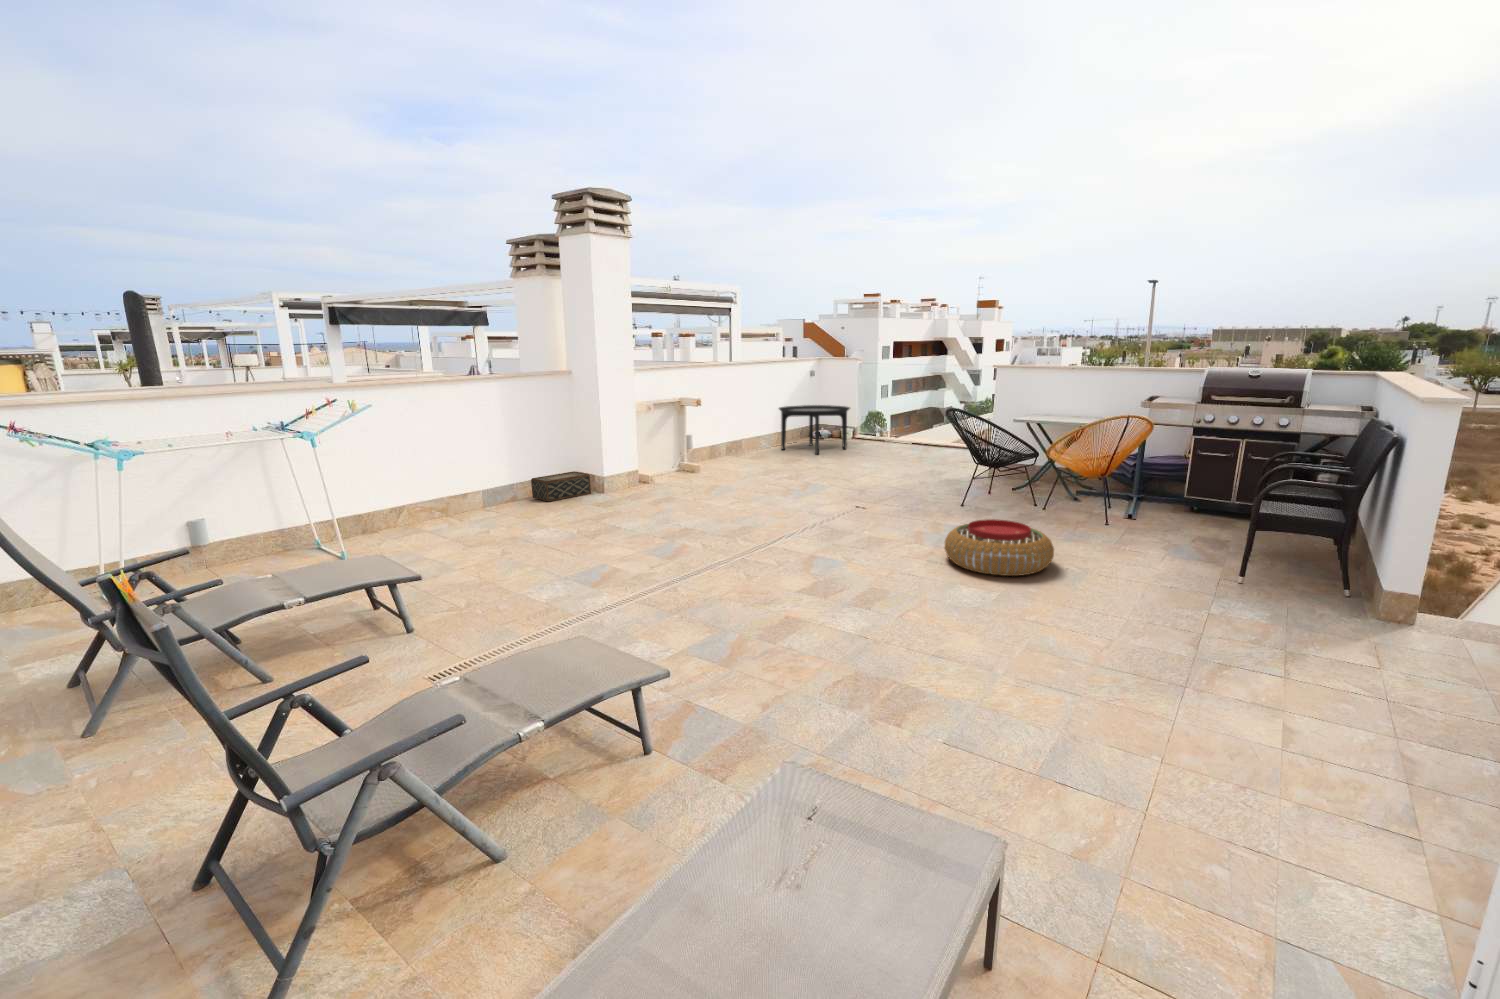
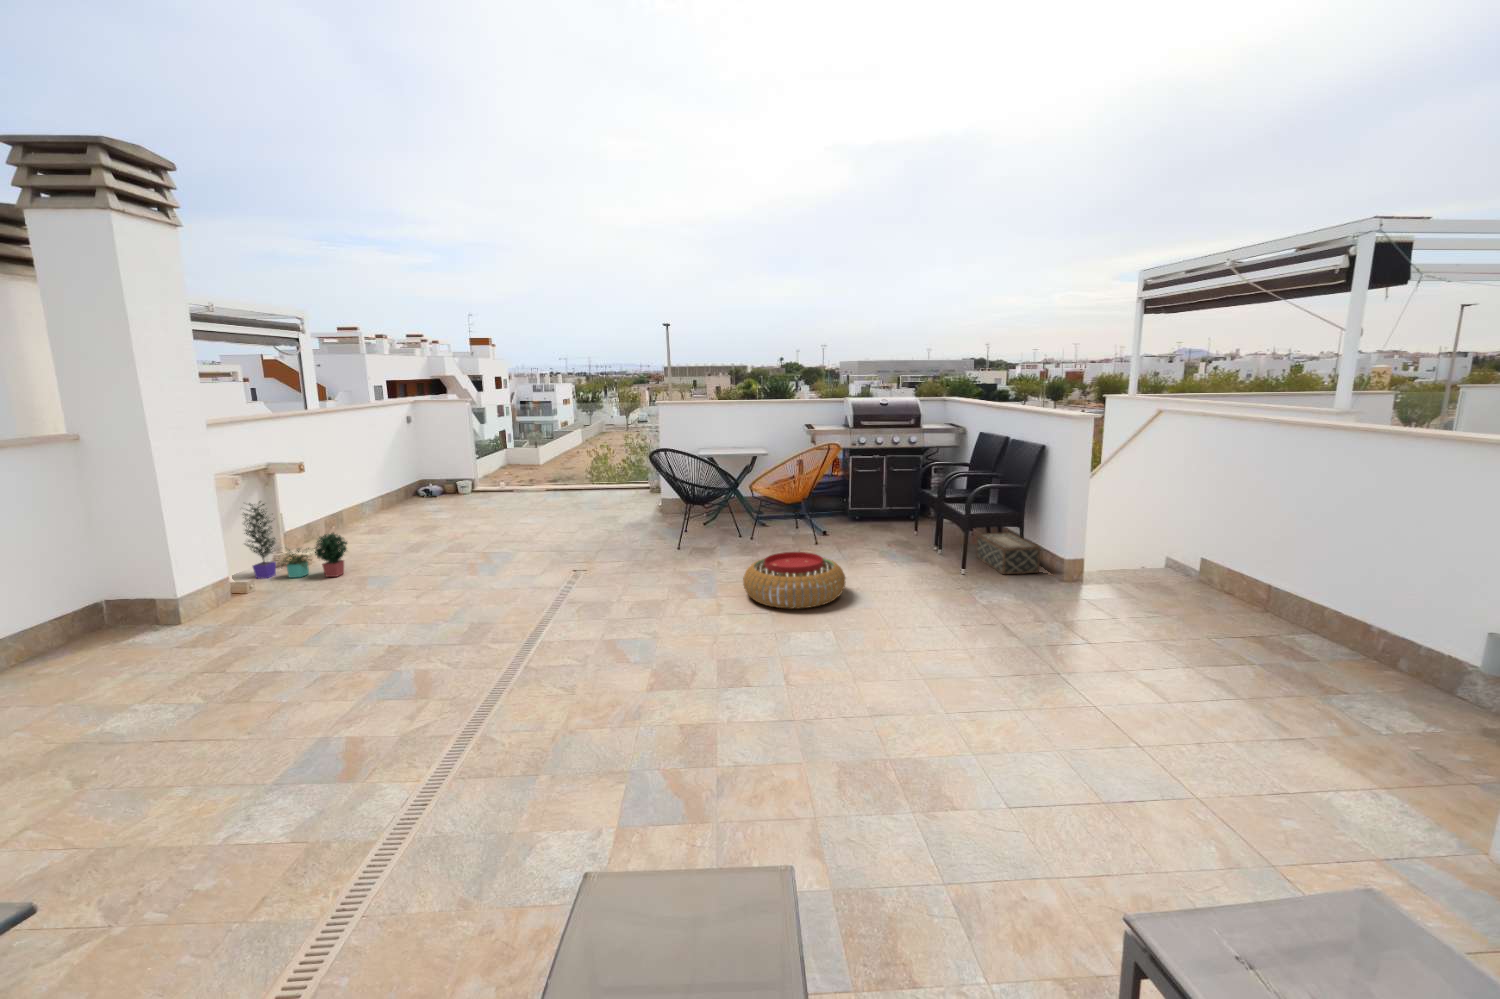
round table: present [779,405,850,454] -> none [381,456,478,518]
potted plant: none [658,423,712,482] -> present [244,501,347,578]
woven basket: present [531,472,591,502] -> present [976,532,1040,574]

